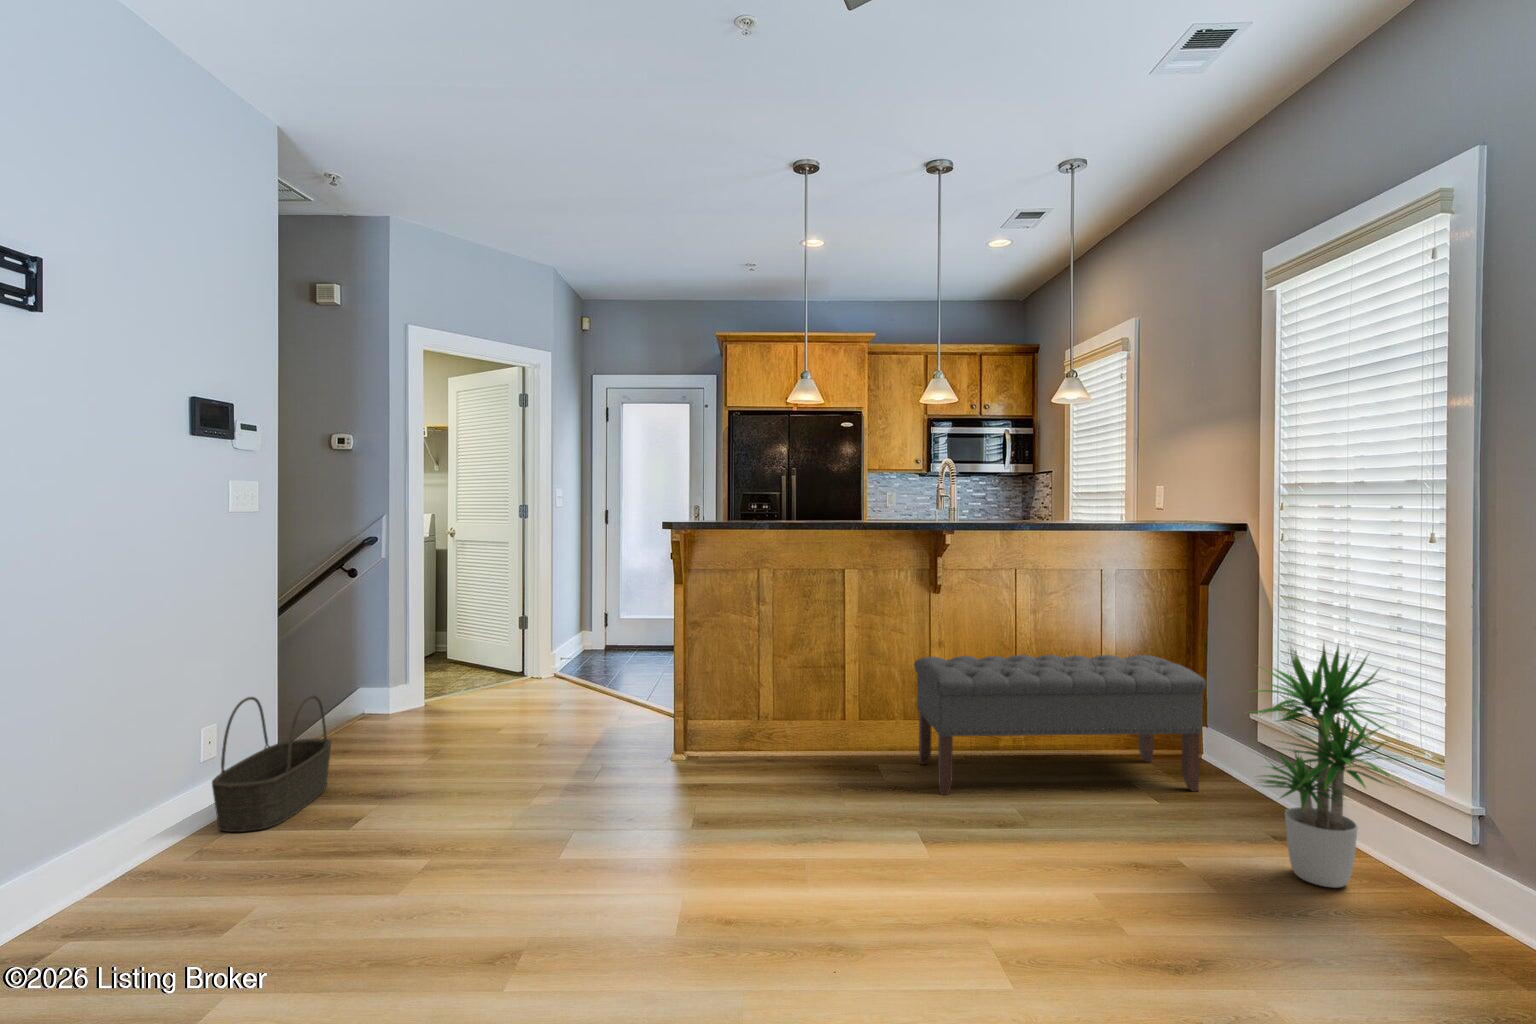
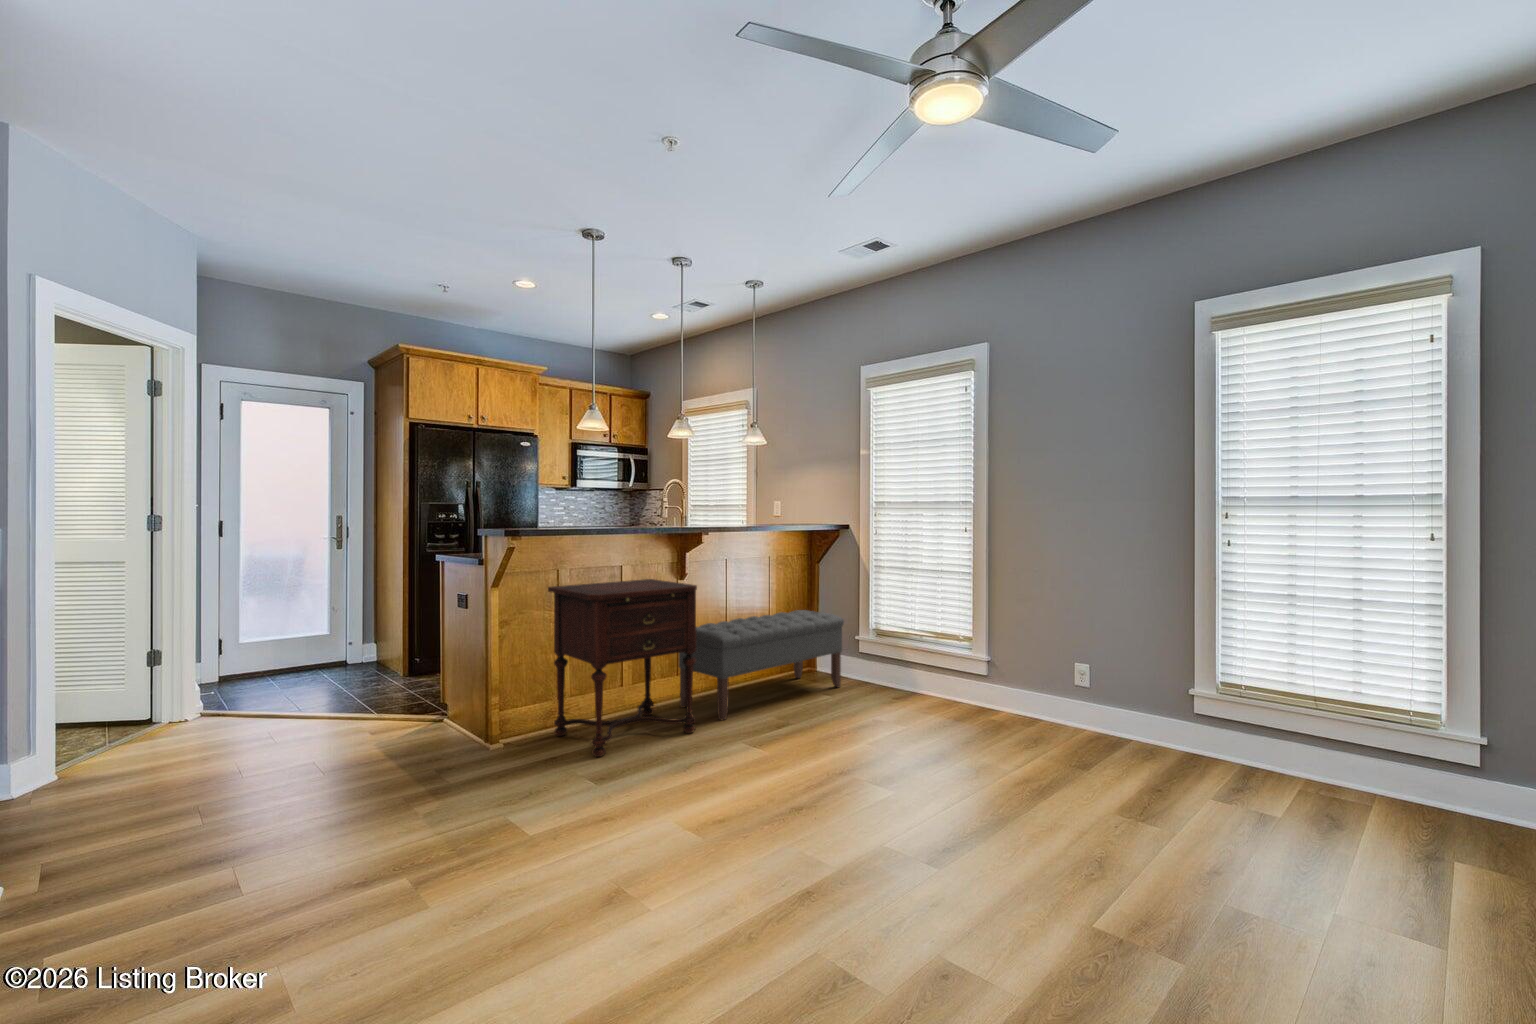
side table: none [730,588,890,800] -> present [548,579,697,757]
potted plant: present [1251,644,1401,887] -> none [894,585,974,713]
basket: present [212,696,331,832] -> none [5,756,131,954]

